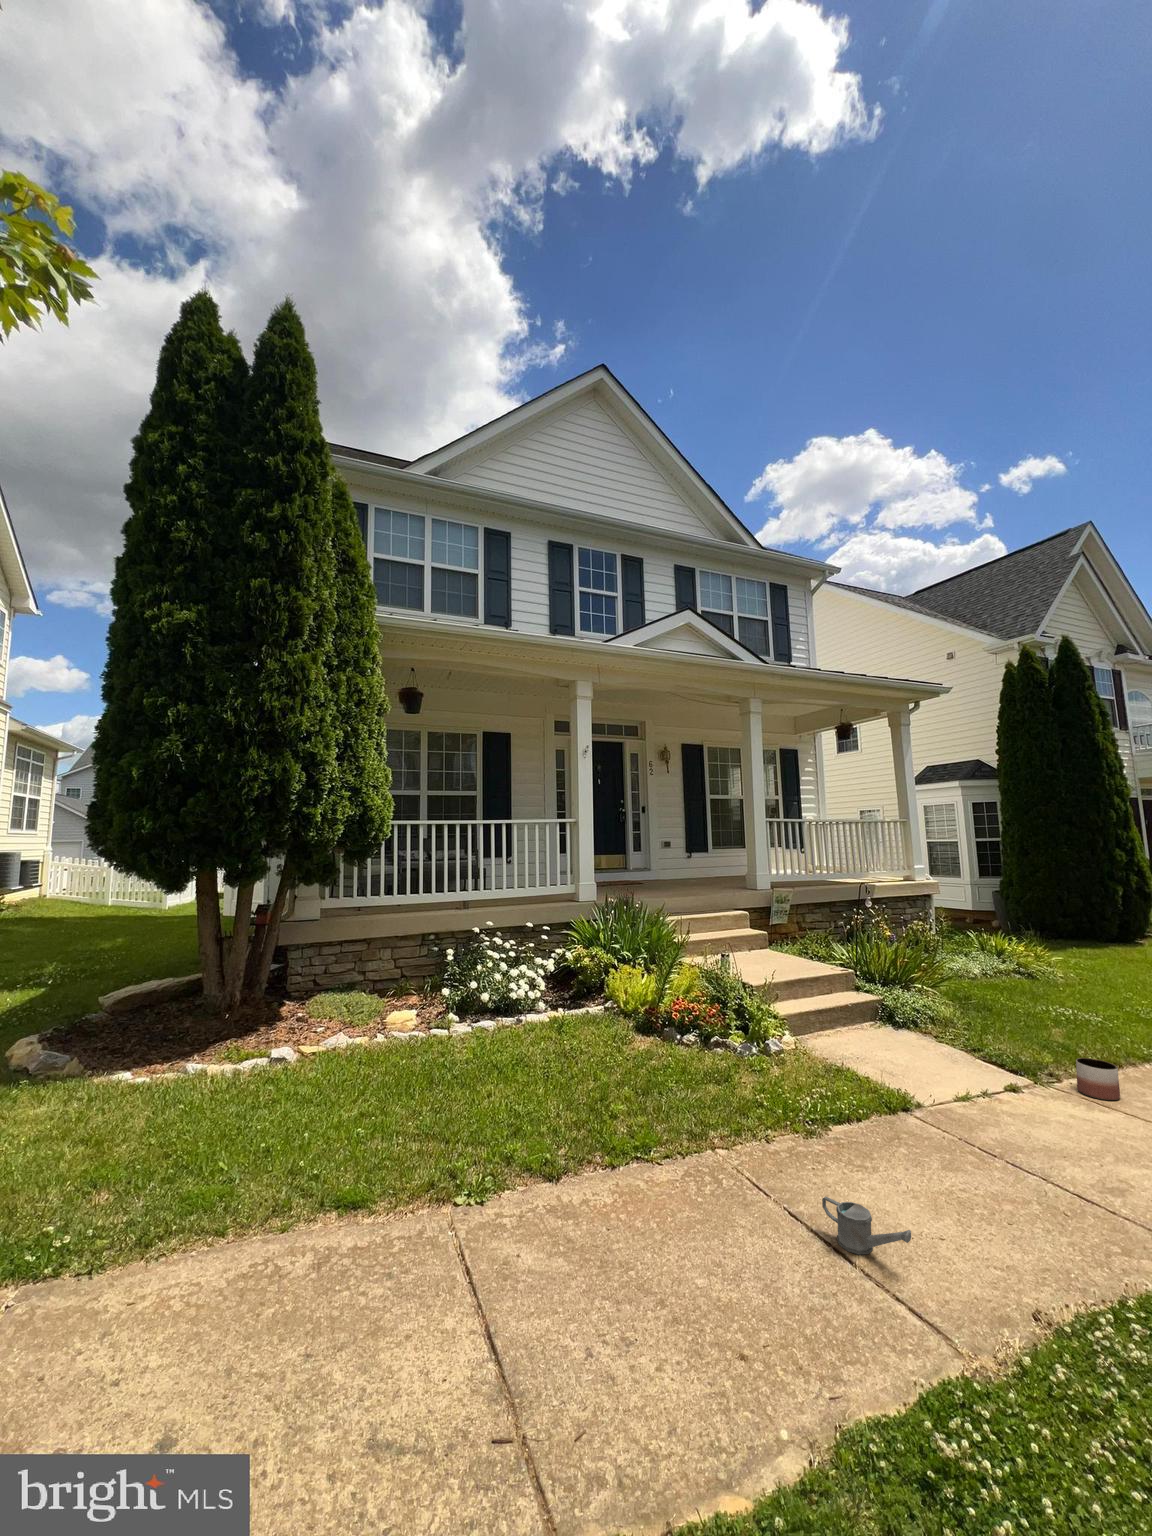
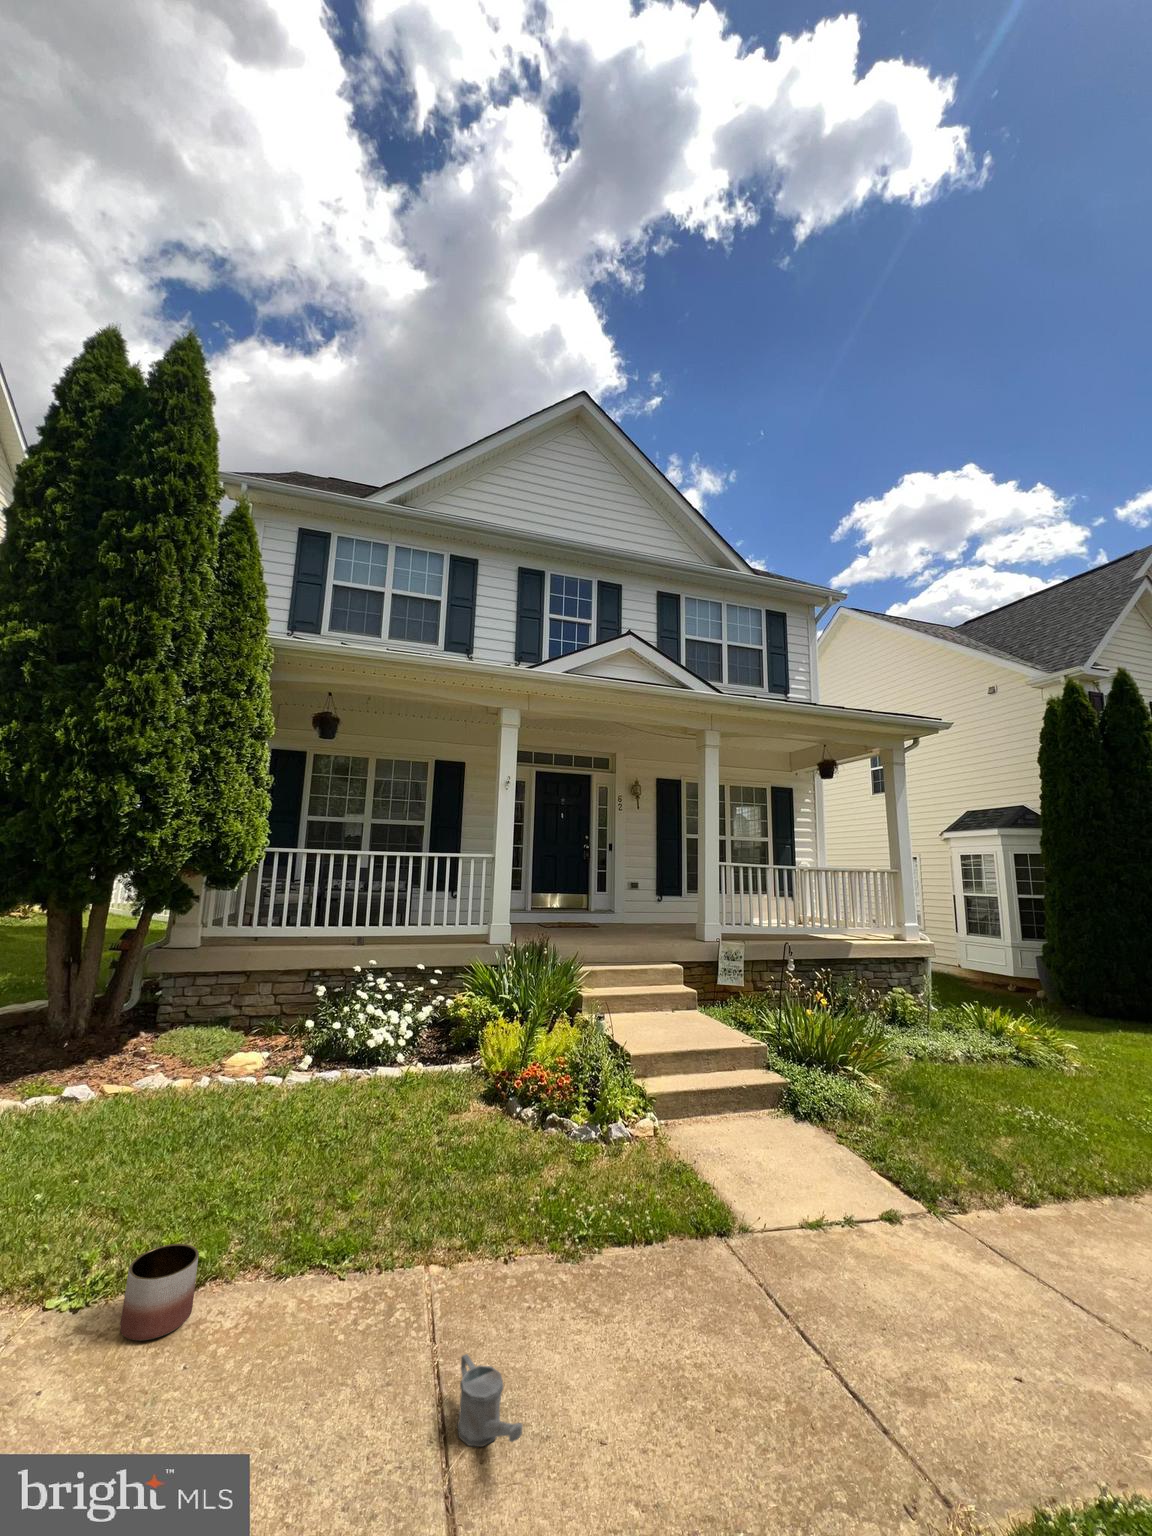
planter: present [1076,1058,1120,1101] -> present [120,1244,199,1341]

